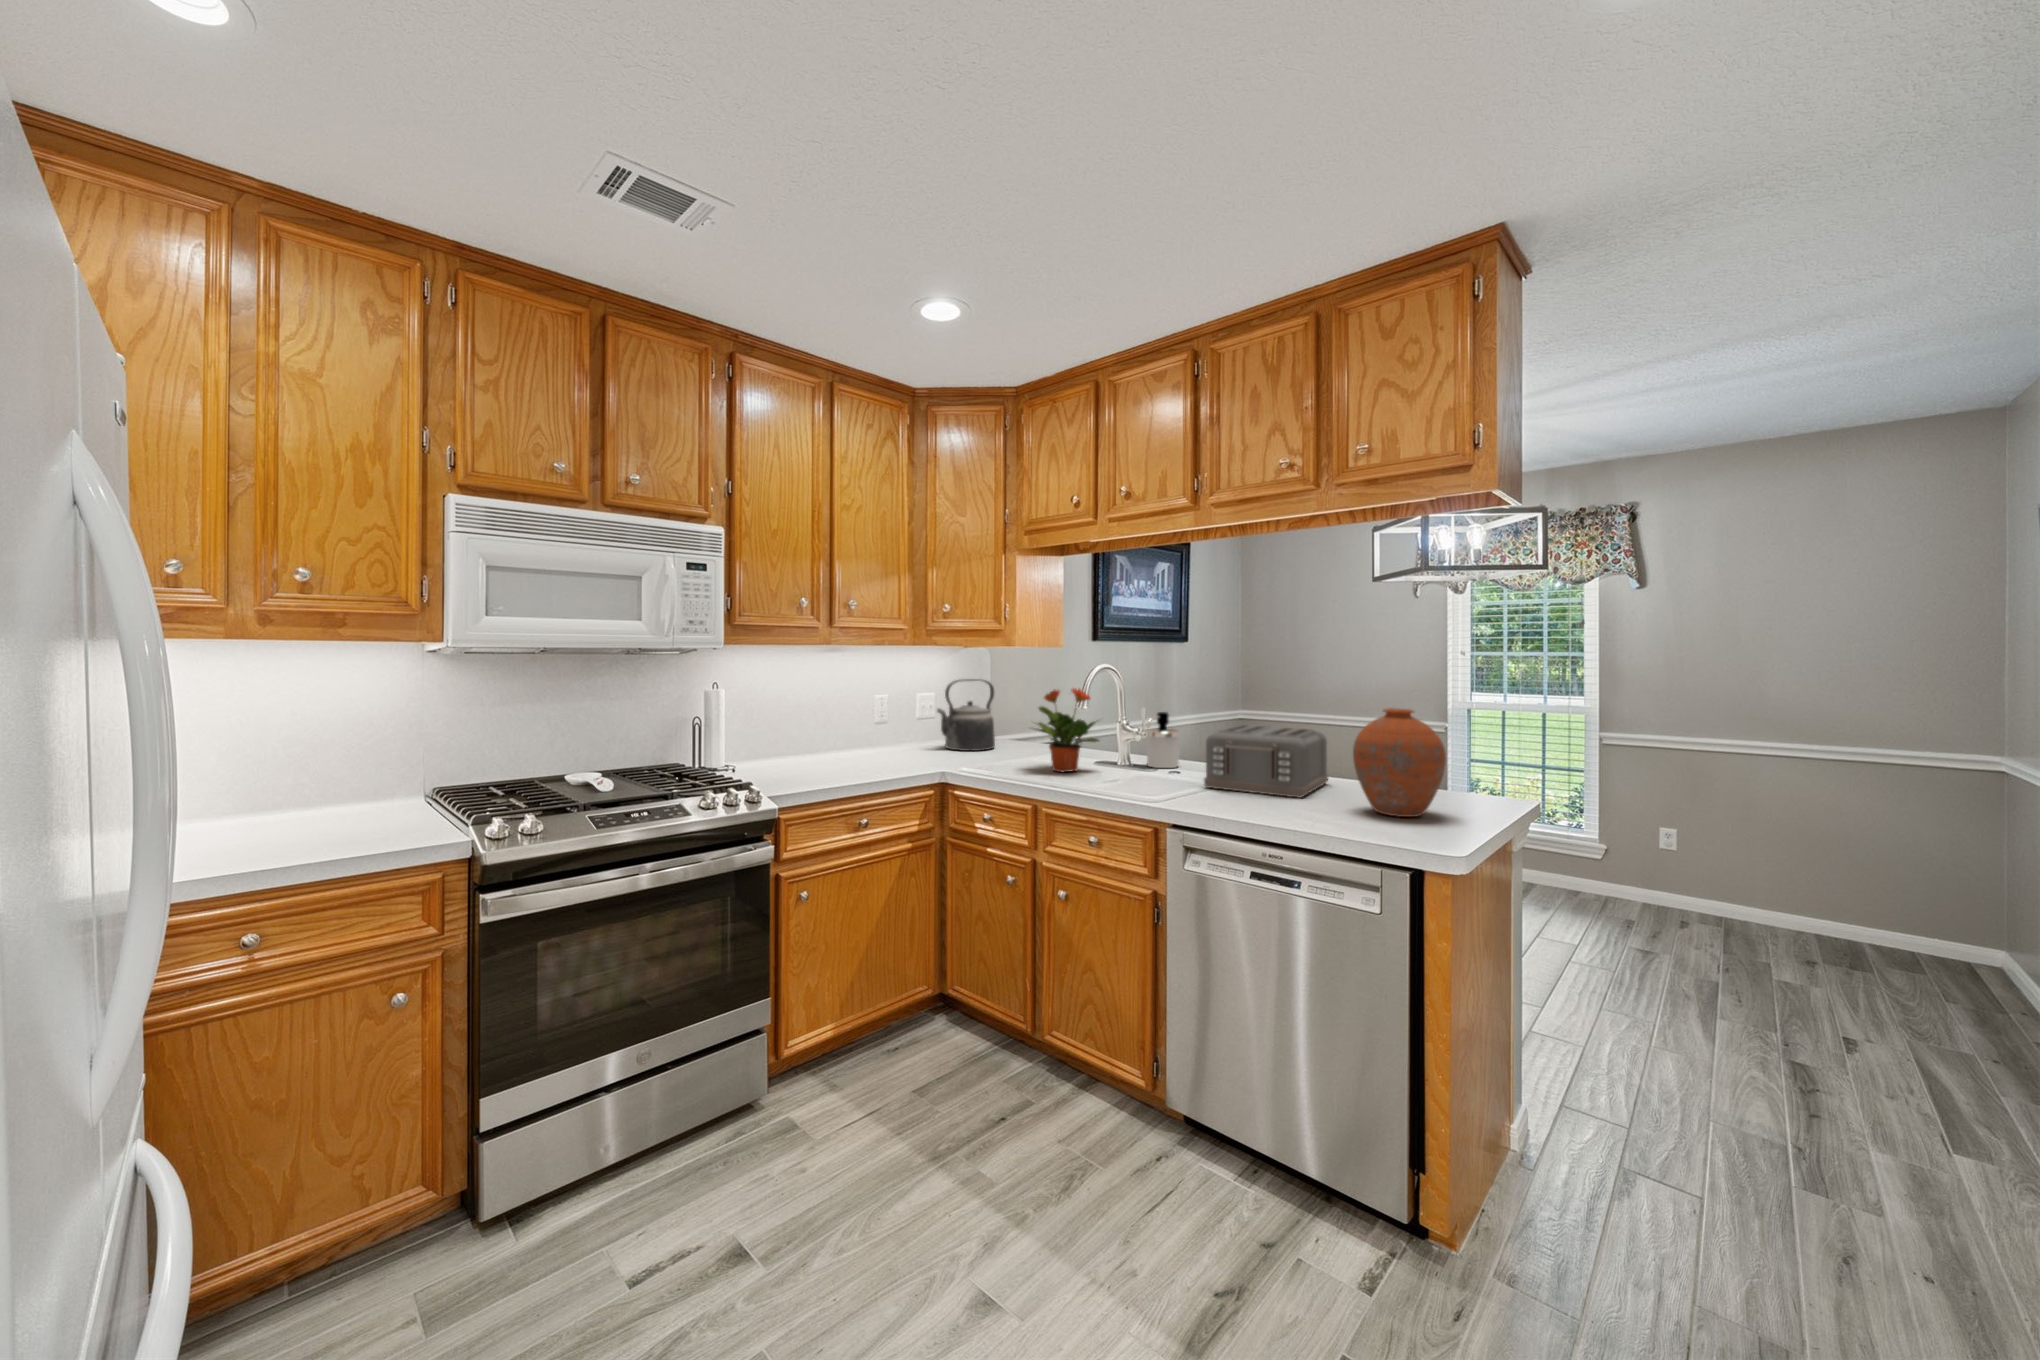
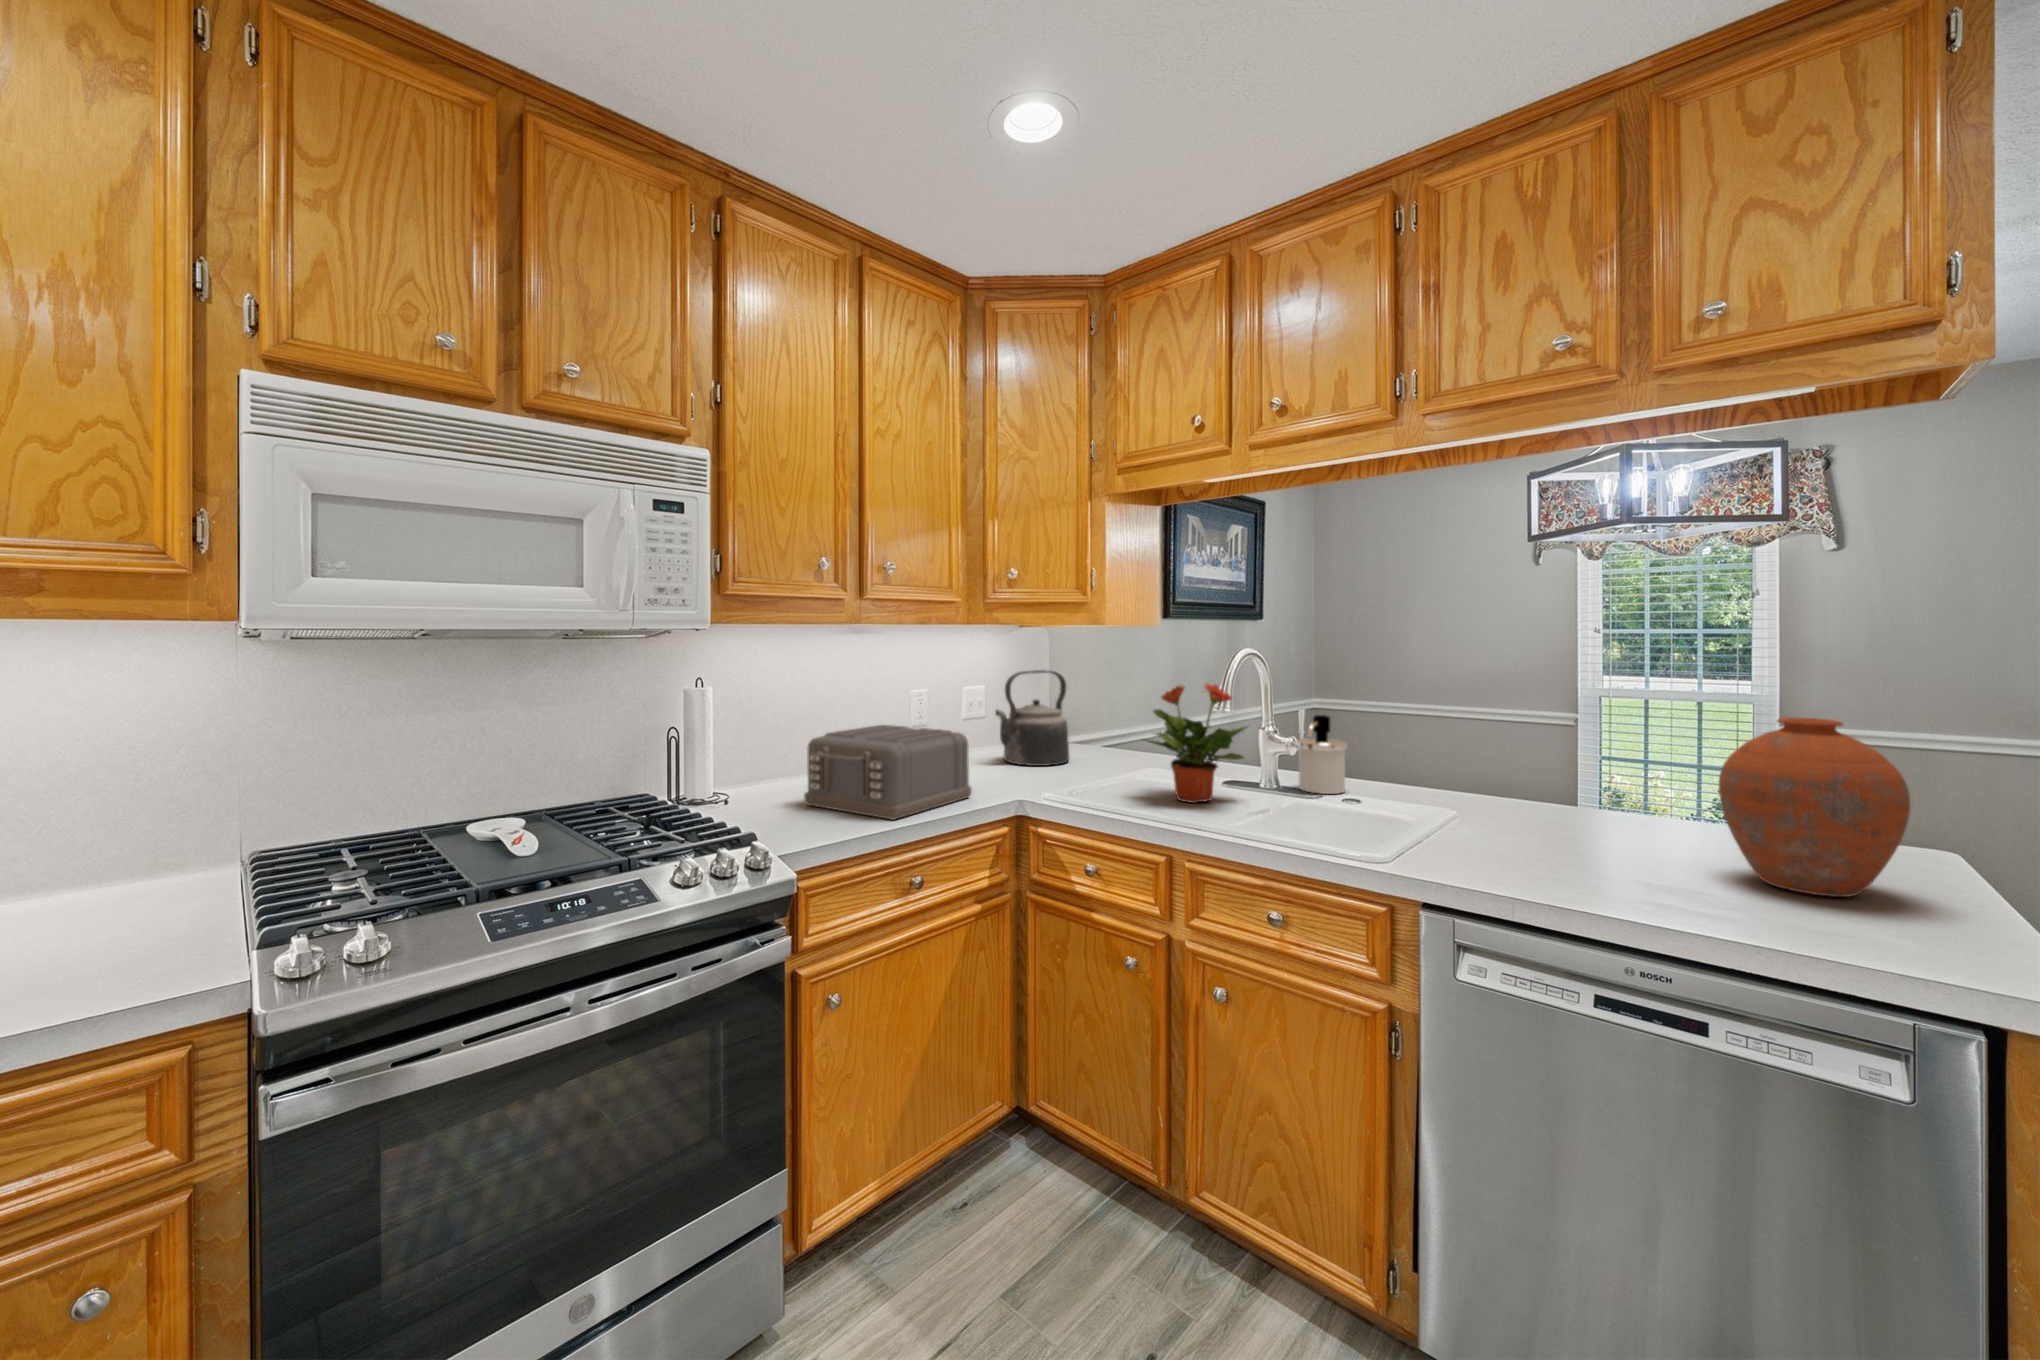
toaster: present [1204,725,1328,798] -> present [804,725,971,820]

